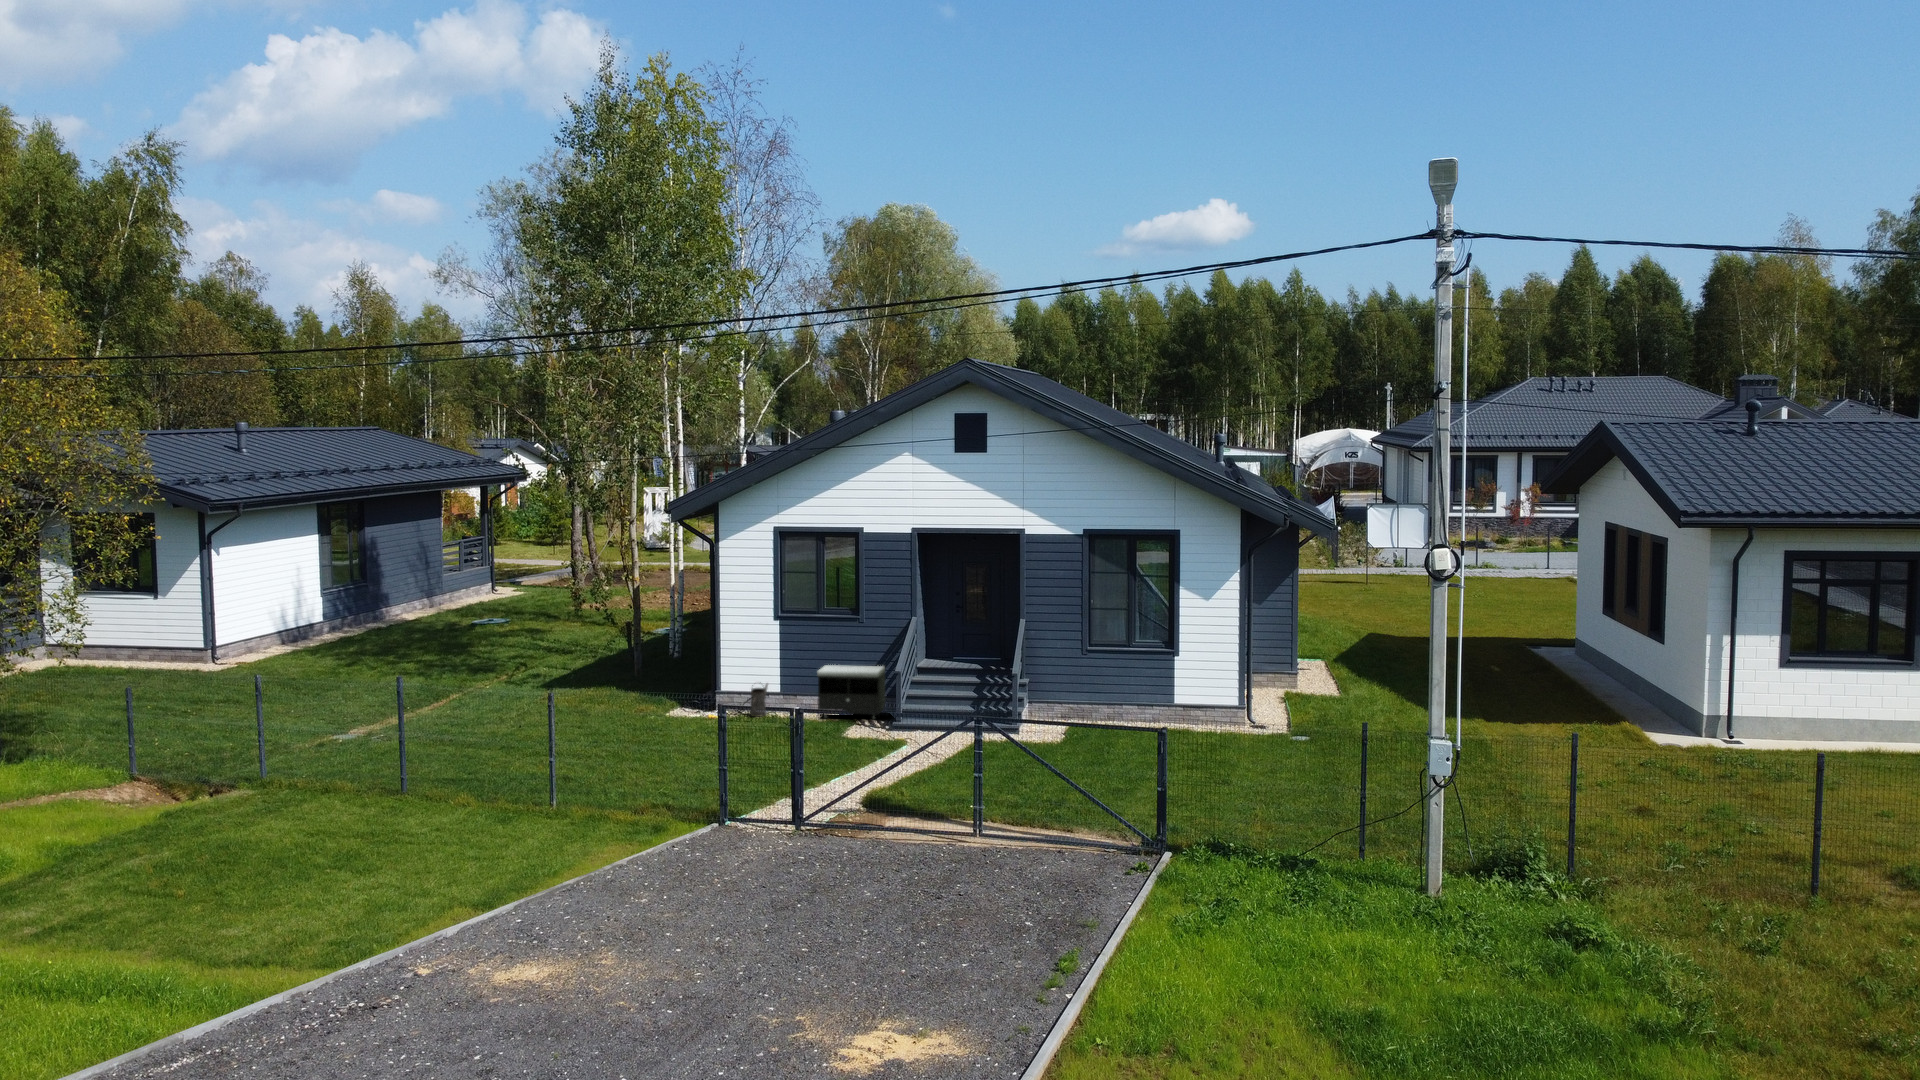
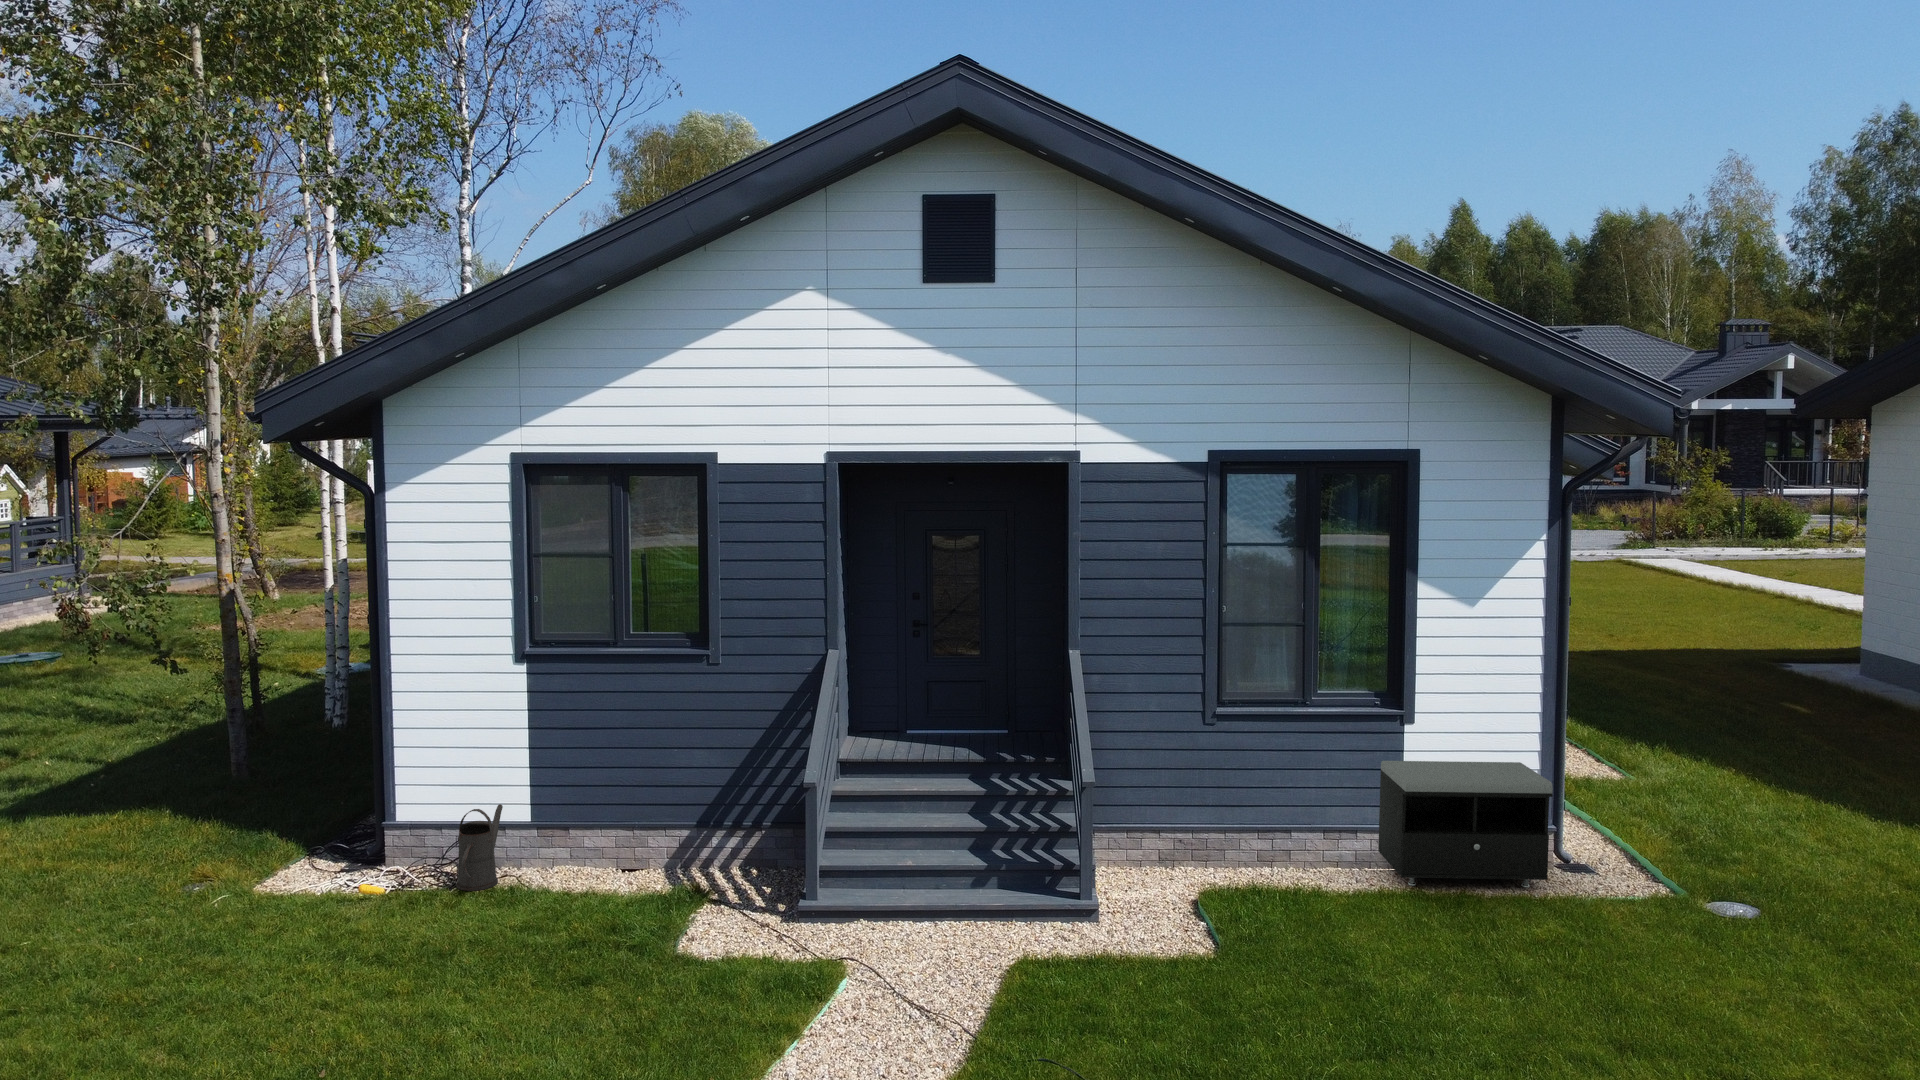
storage bench: present [817,665,885,718] -> present [1378,761,1553,888]

